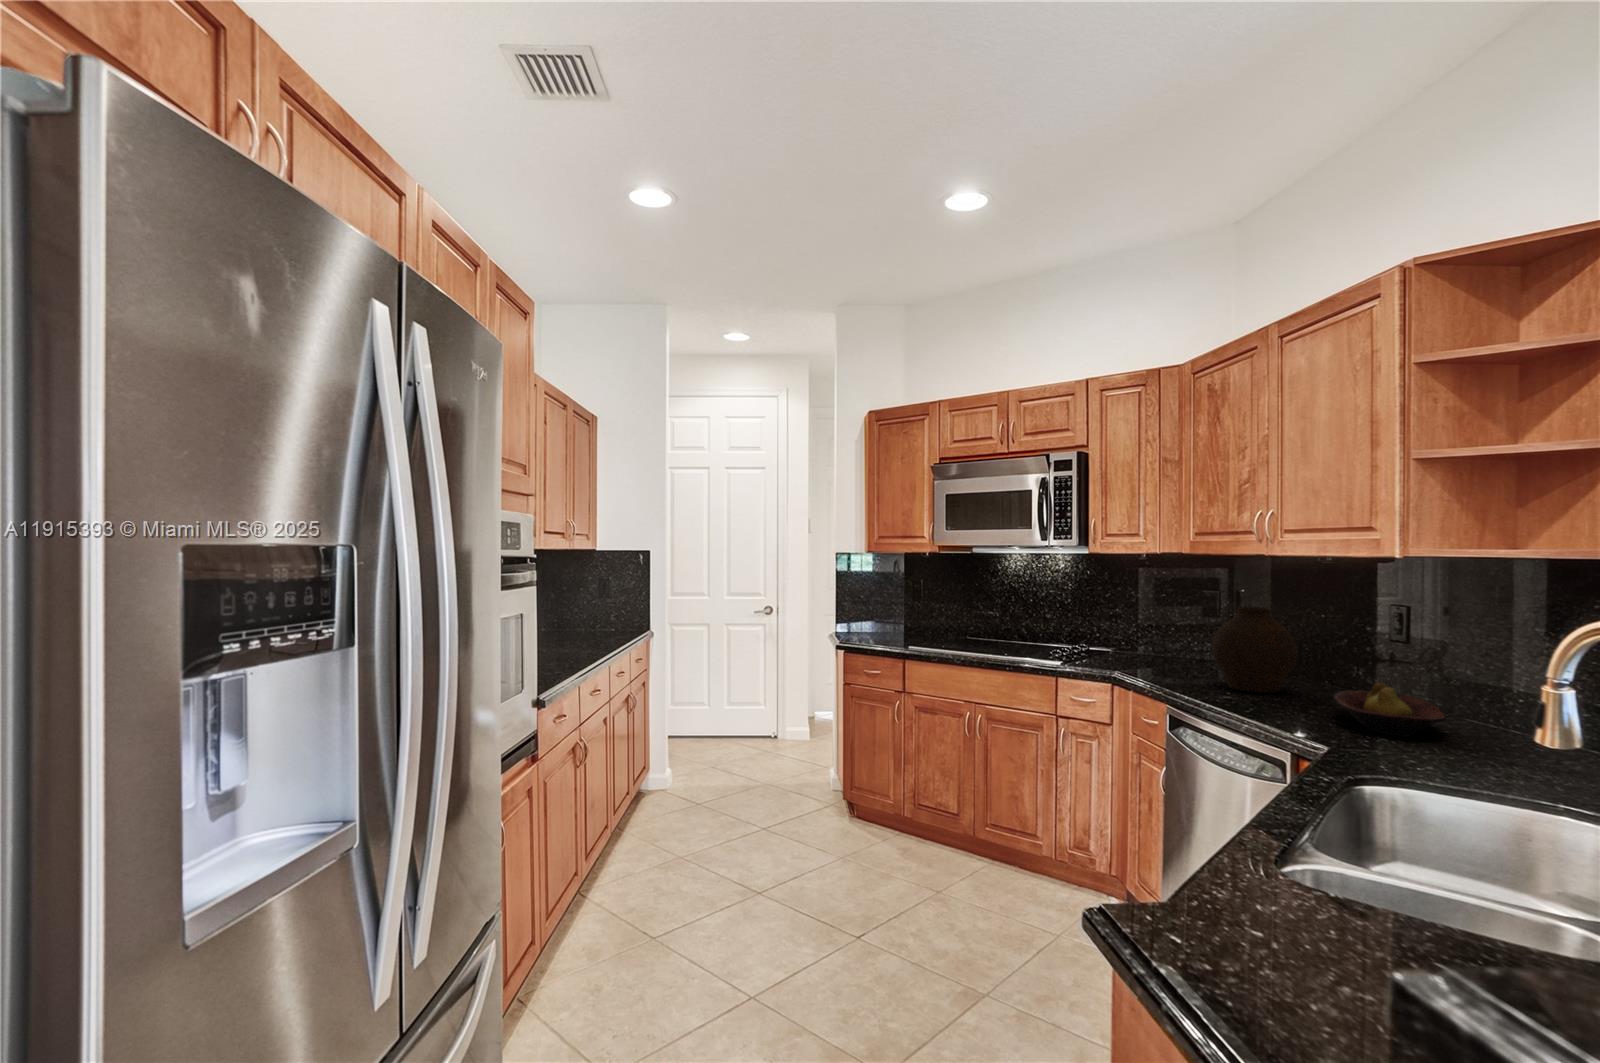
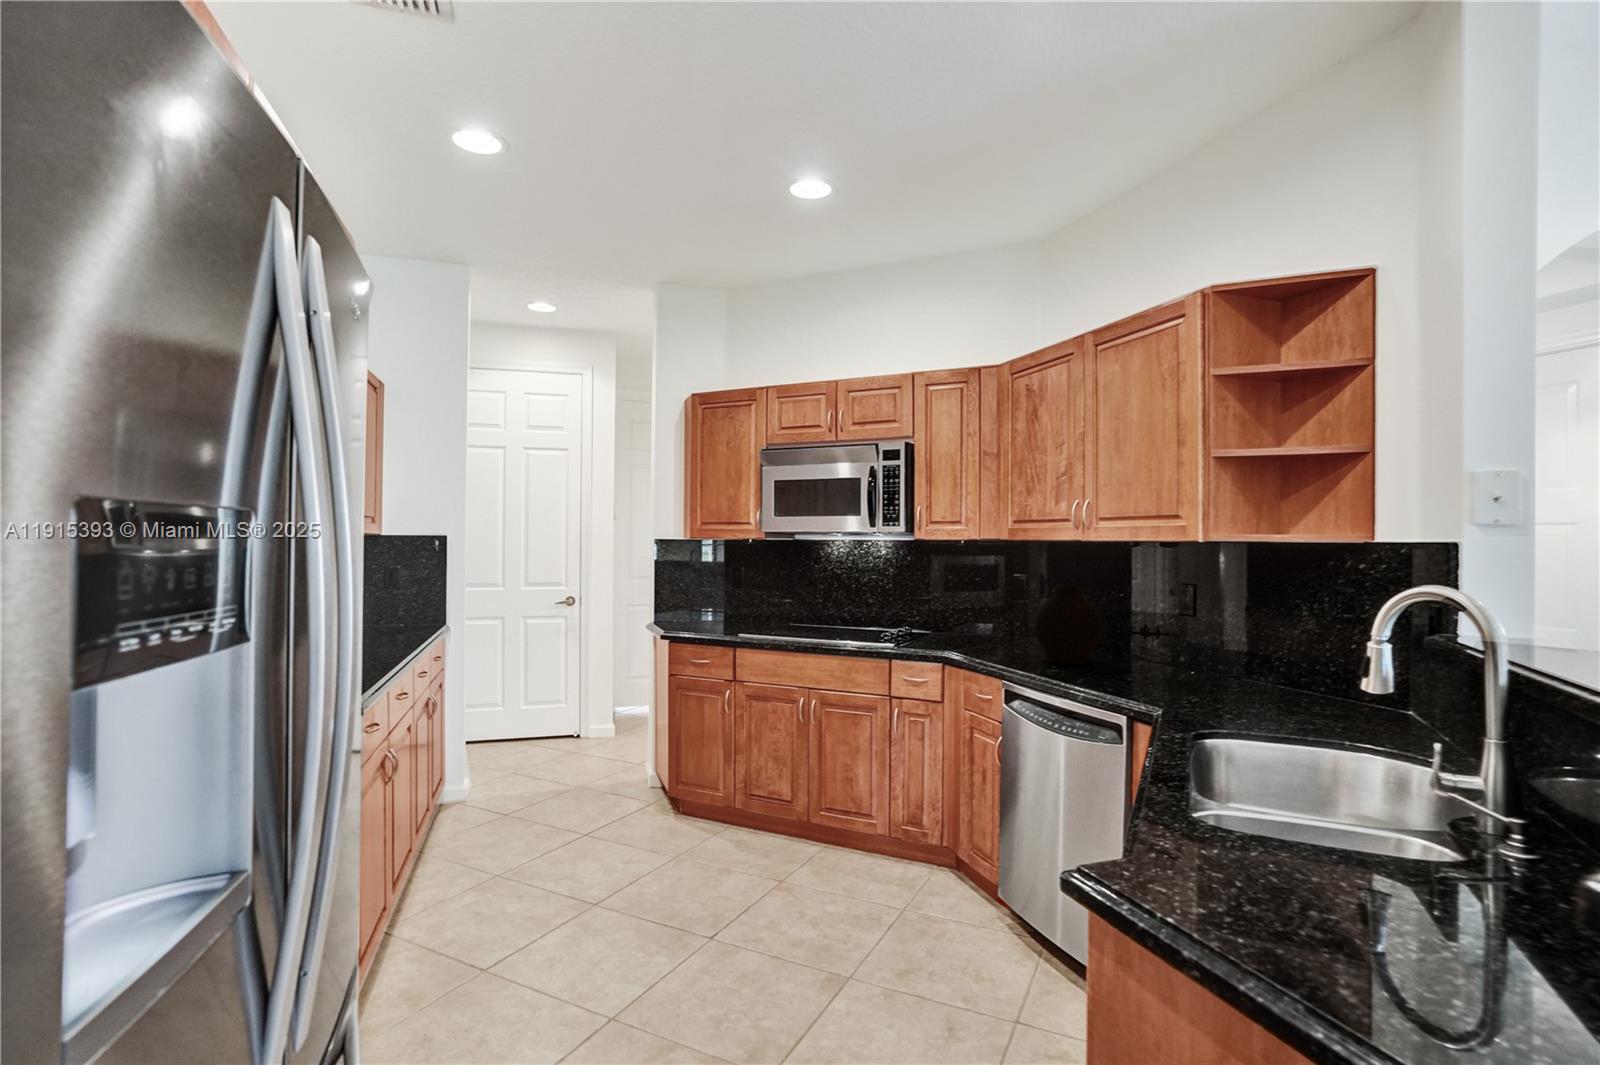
fruit bowl: present [1334,683,1445,736] -> none [1141,650,1231,694]

